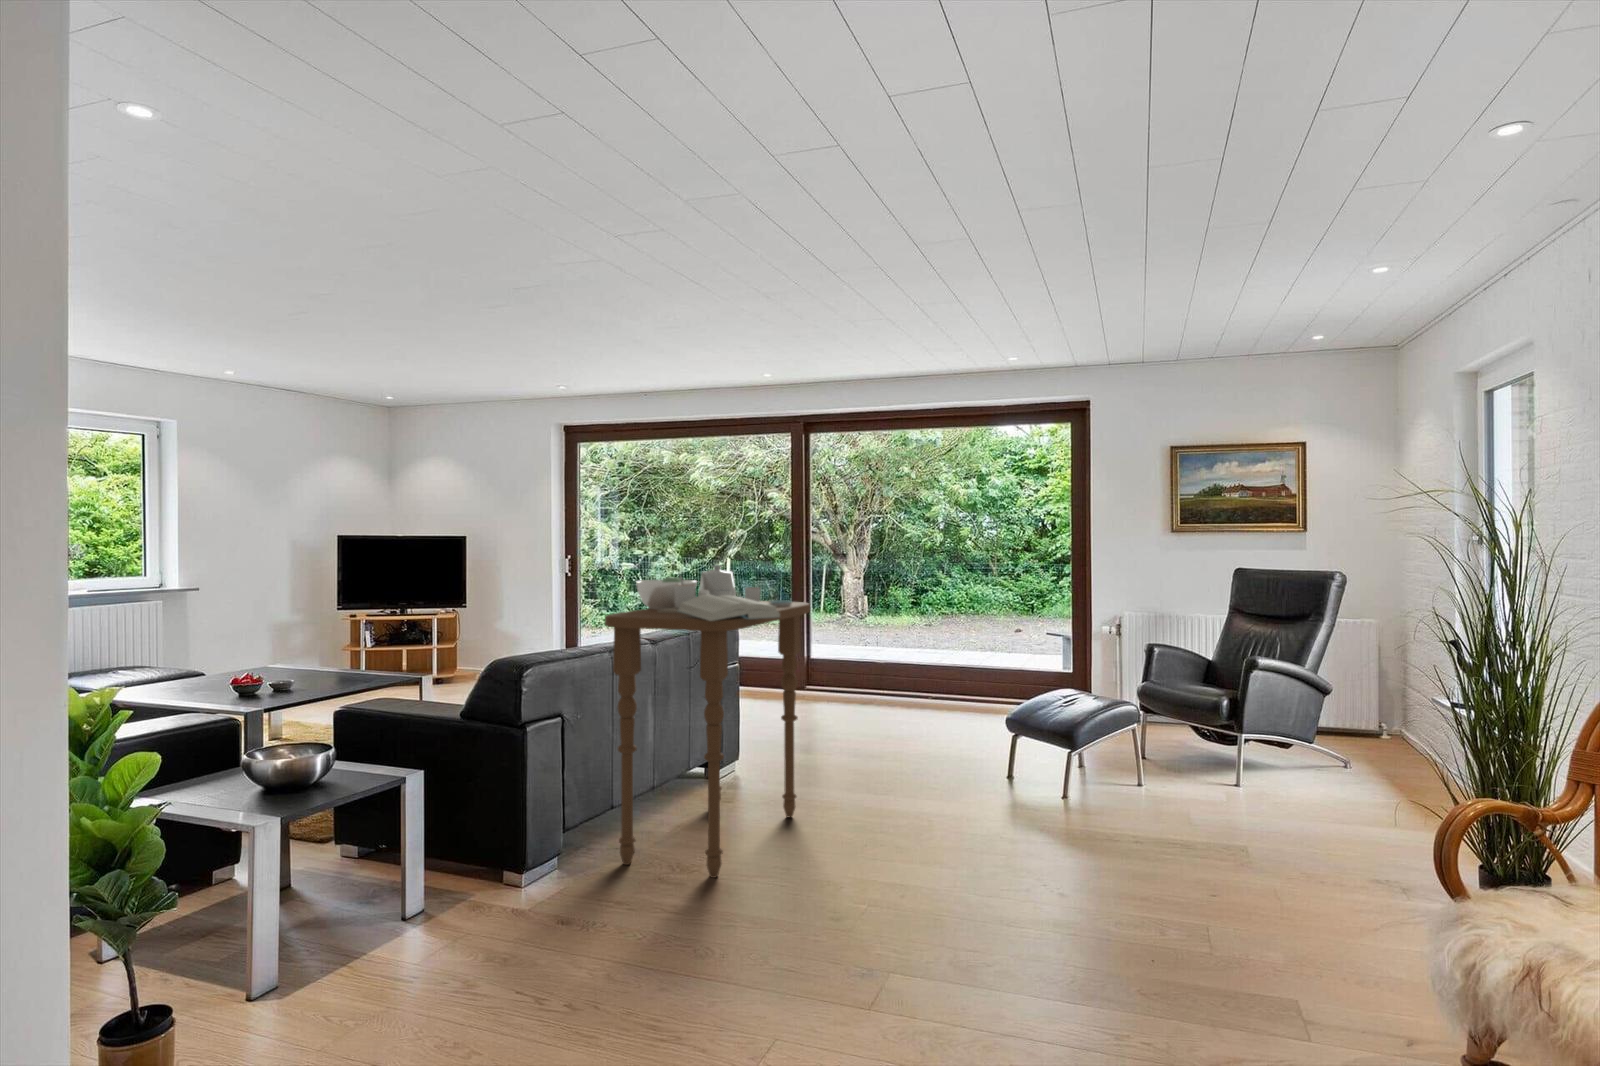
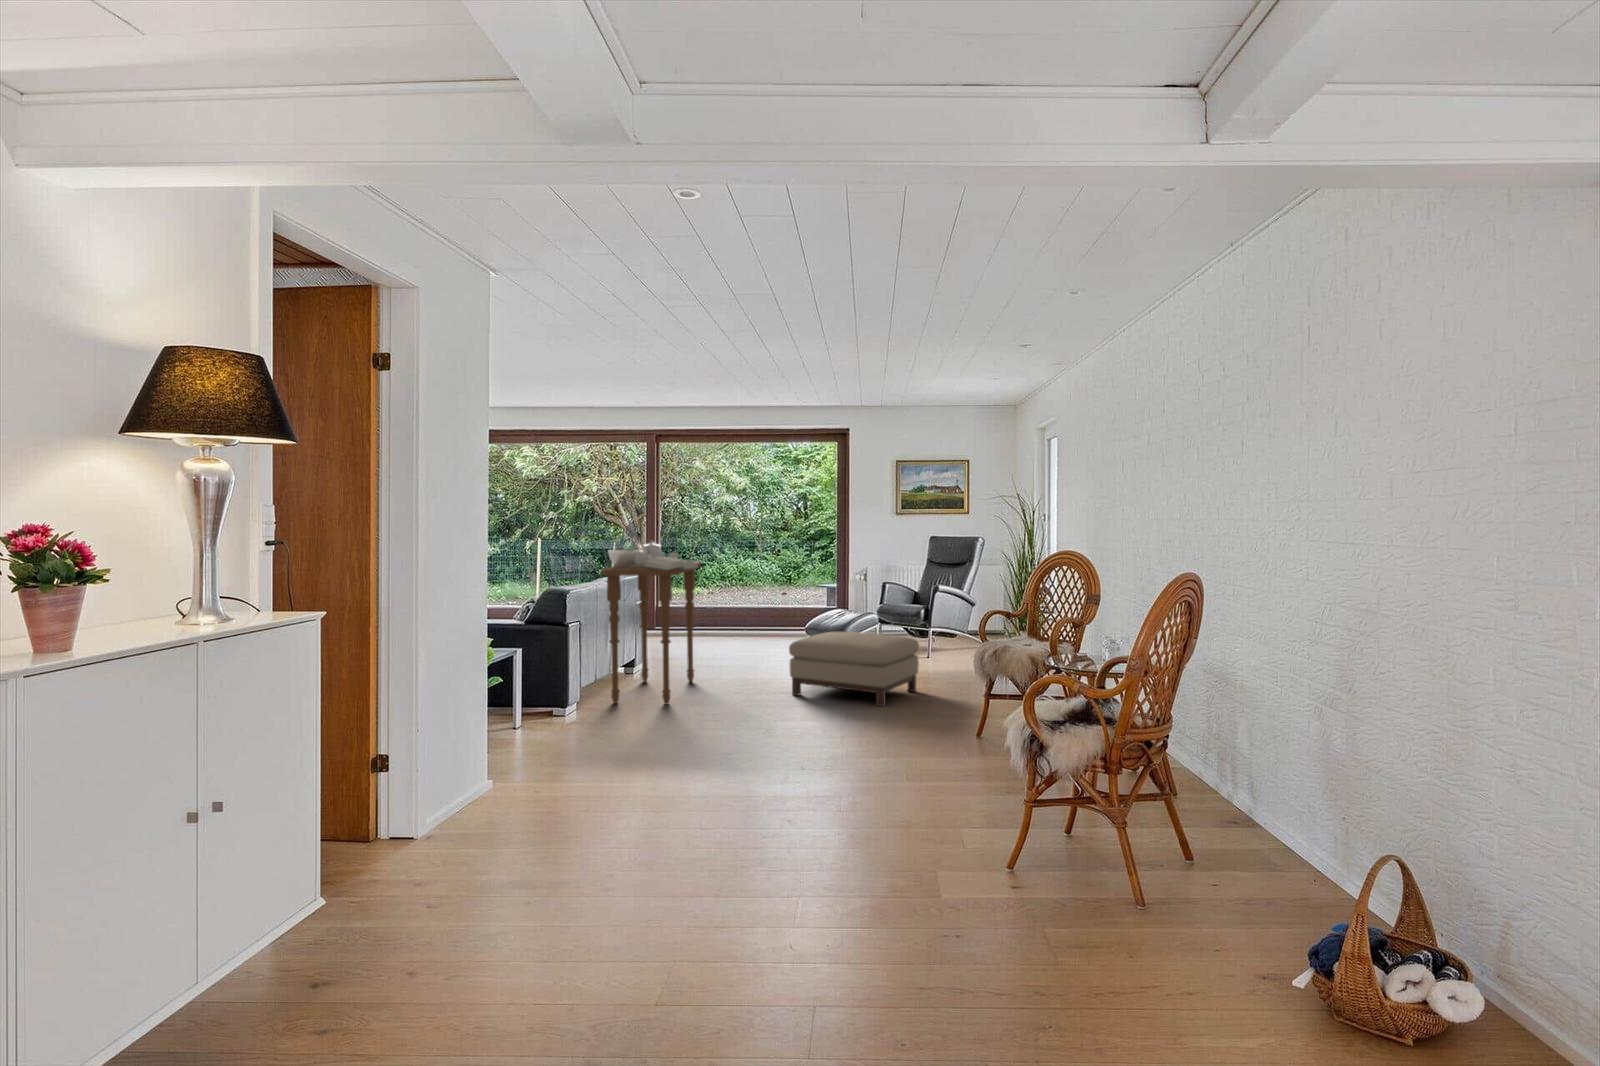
ottoman: none [956,746,1234,937] -> present [789,632,919,706]

